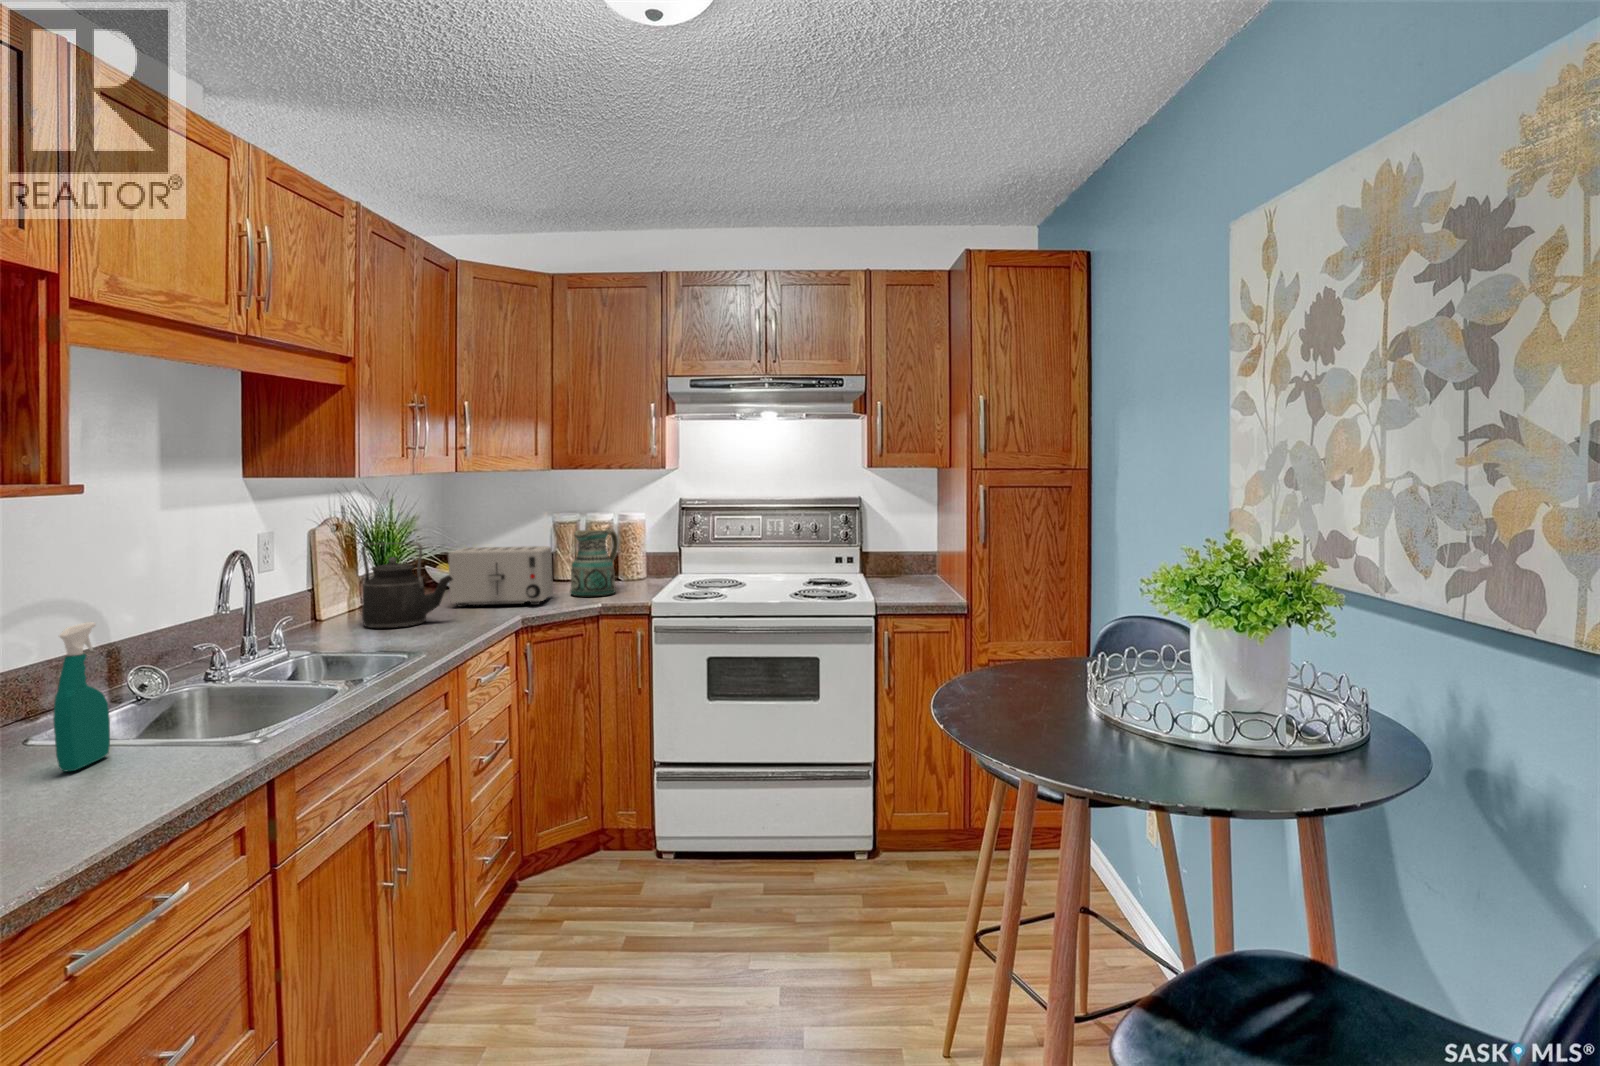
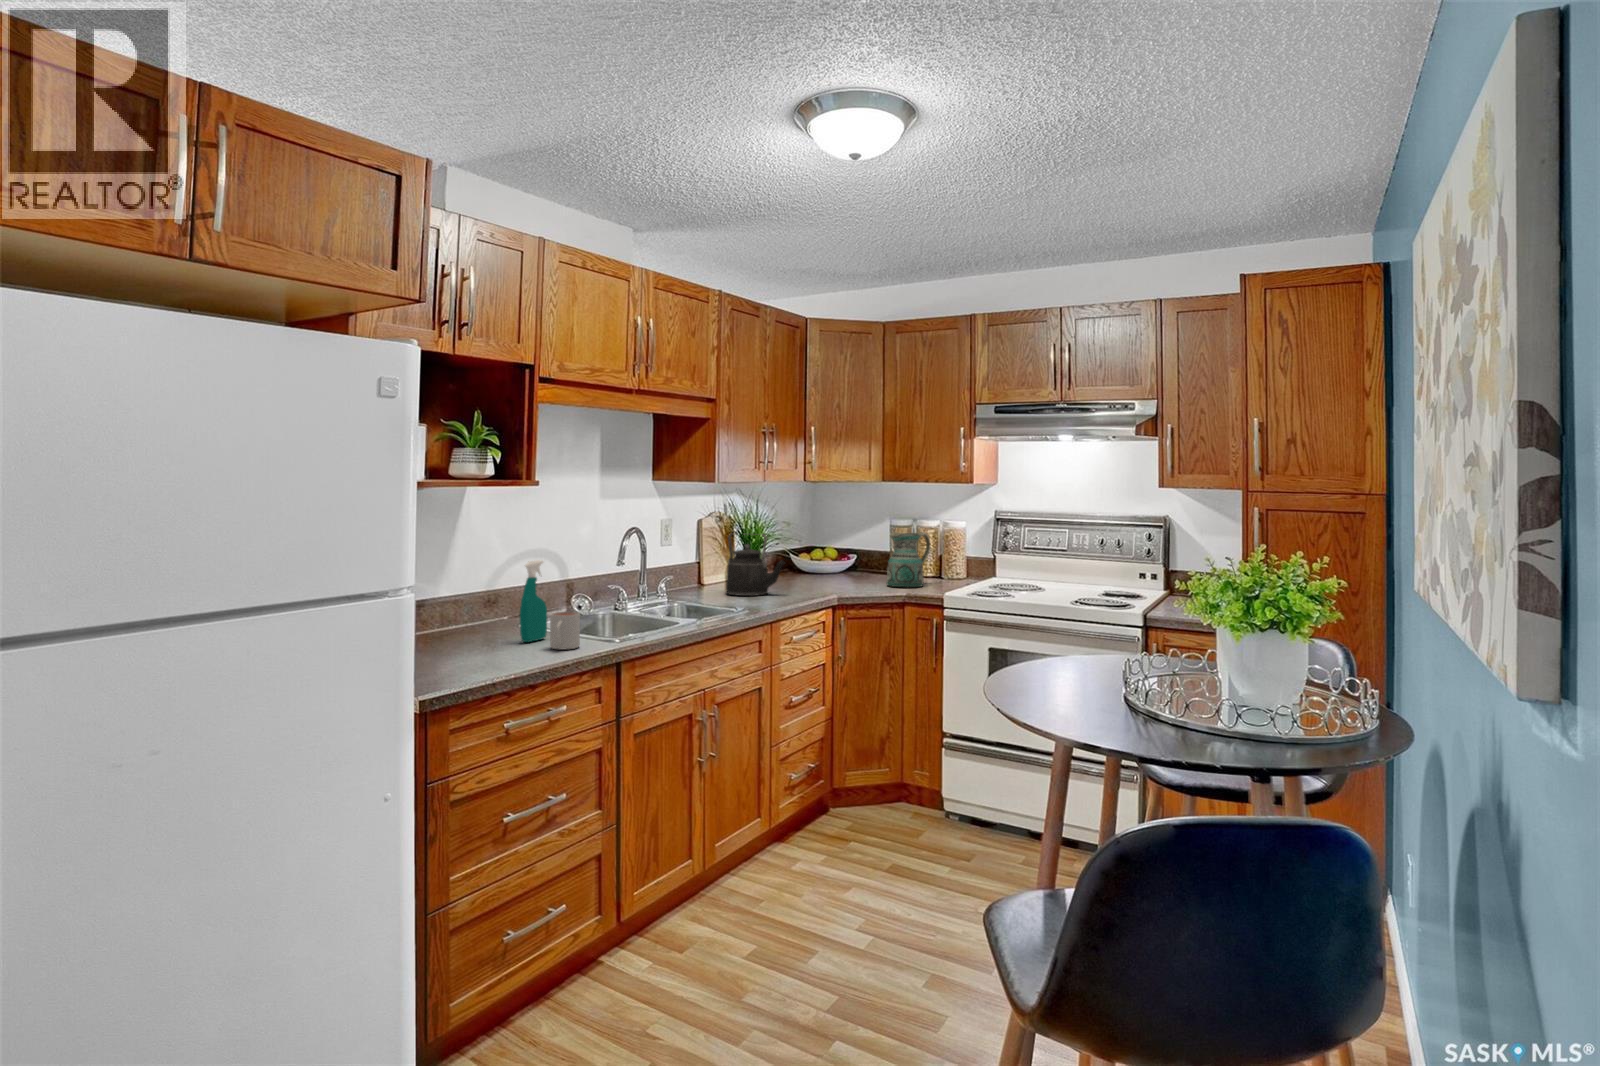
toaster: present [448,546,553,607] -> none [792,542,872,590]
mug: none [131,708,195,779] -> present [550,612,580,649]

